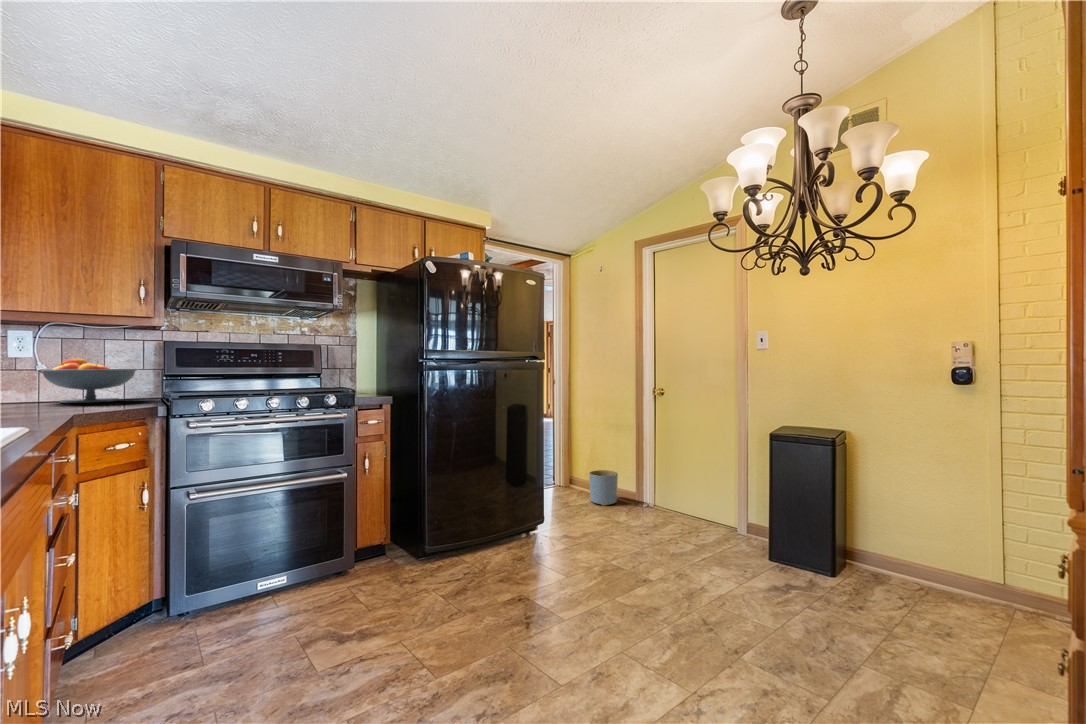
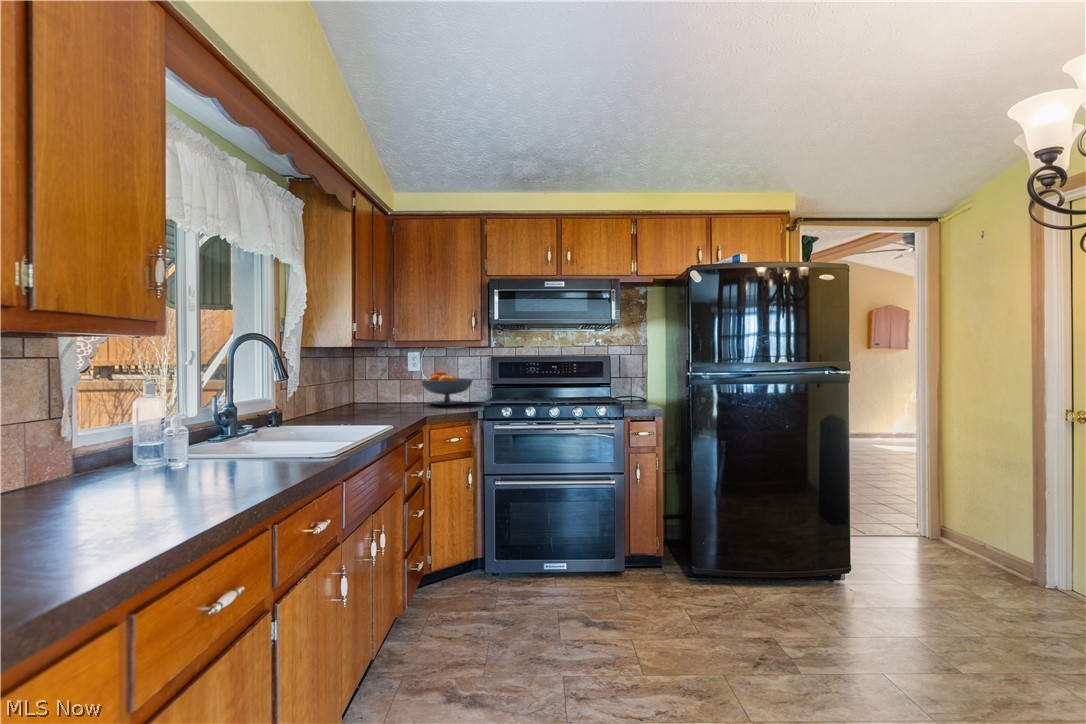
planter: present [589,470,618,506] -> none [955,524,1004,575]

